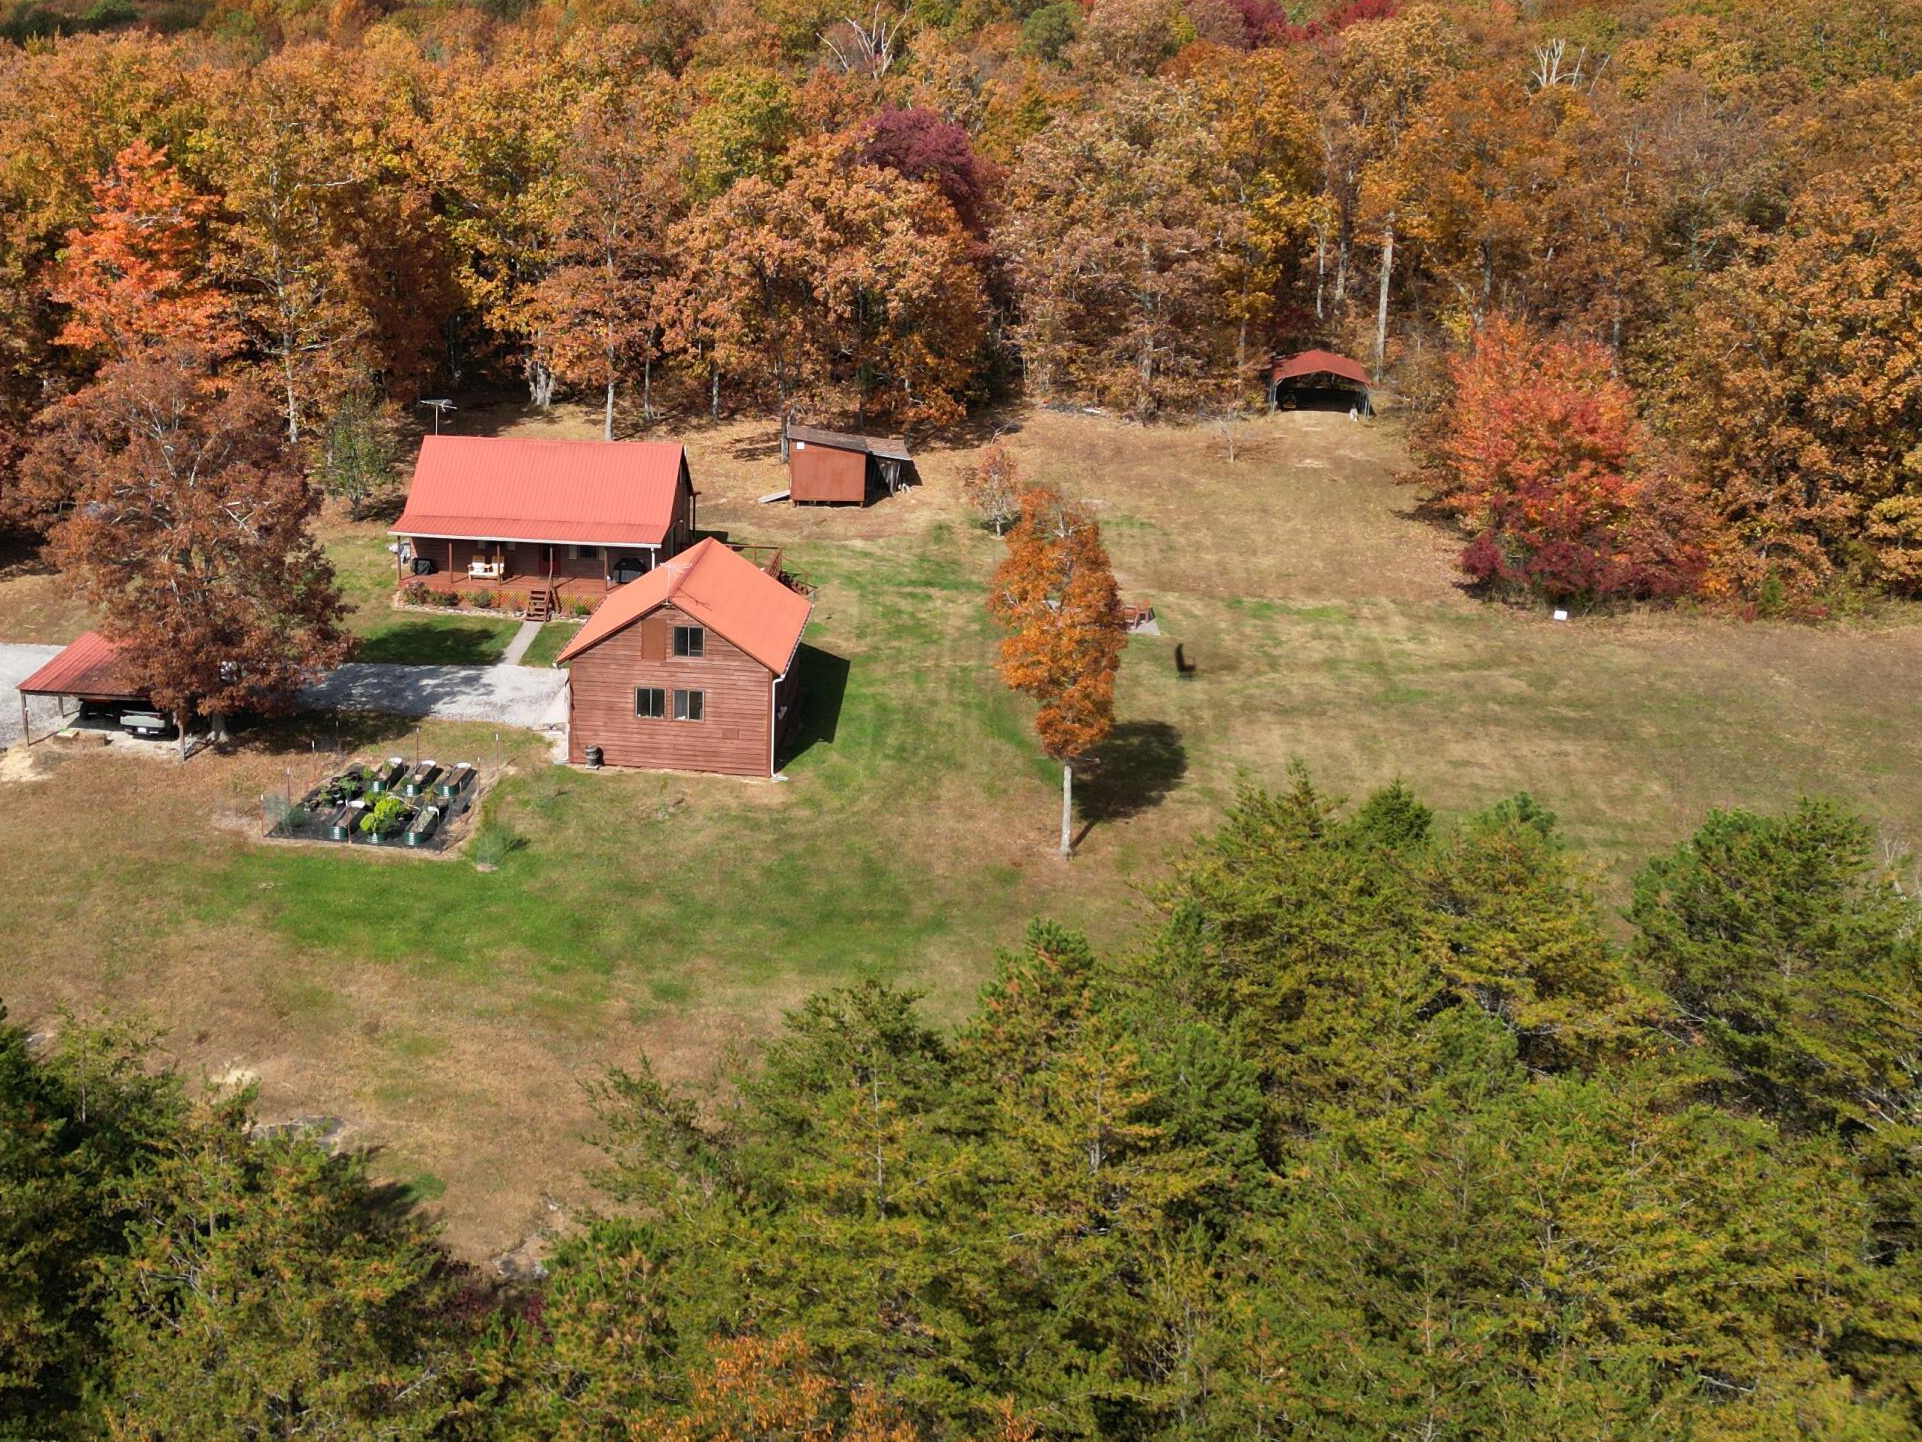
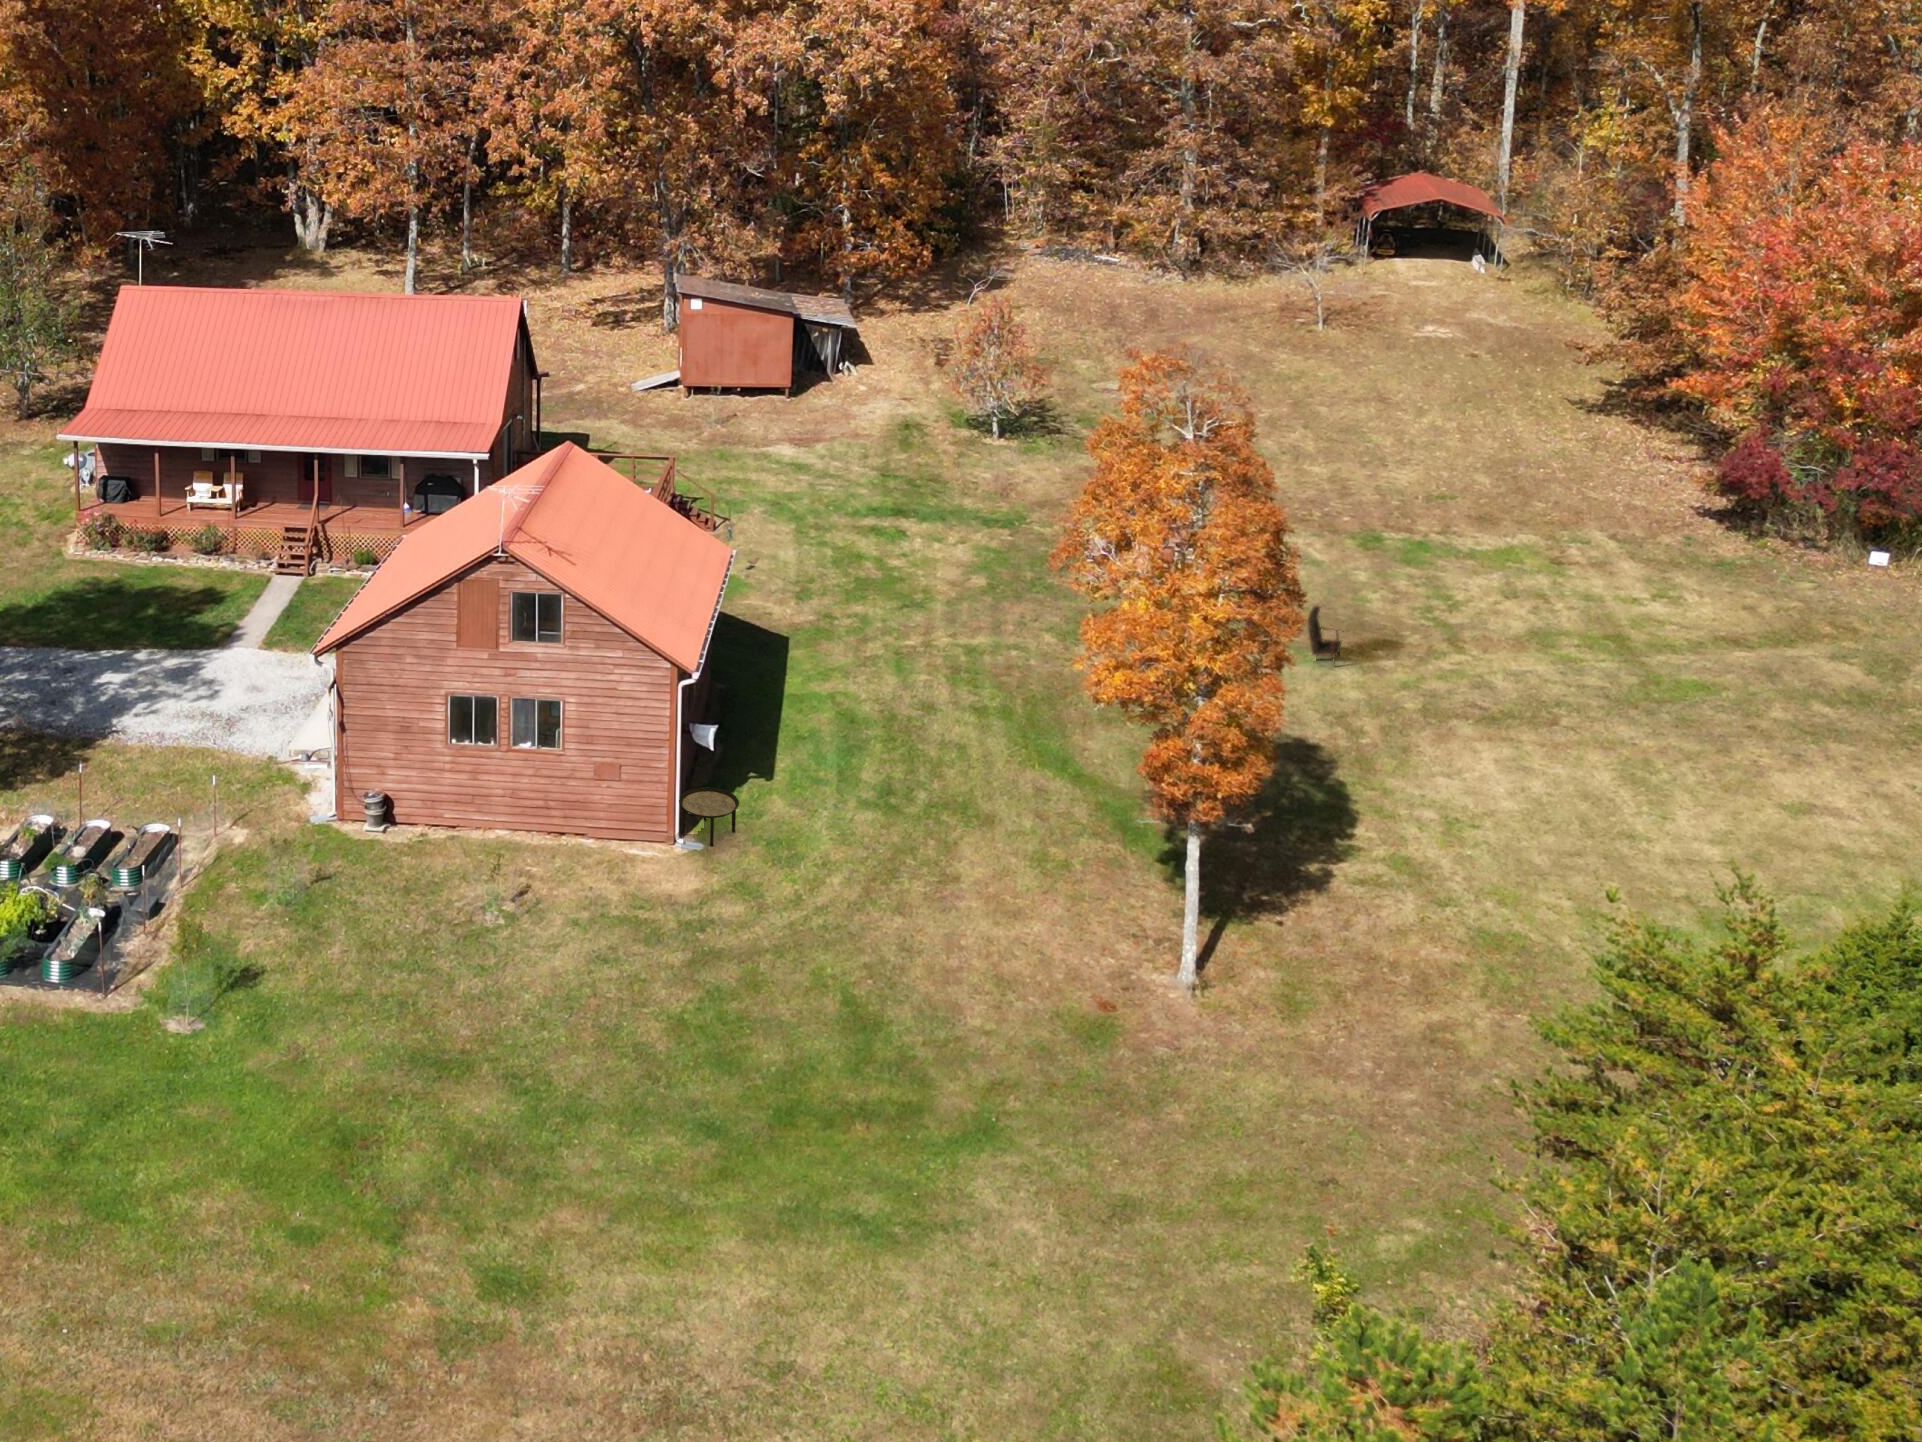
round table: none [772,745,808,778] -> present [679,787,739,846]

